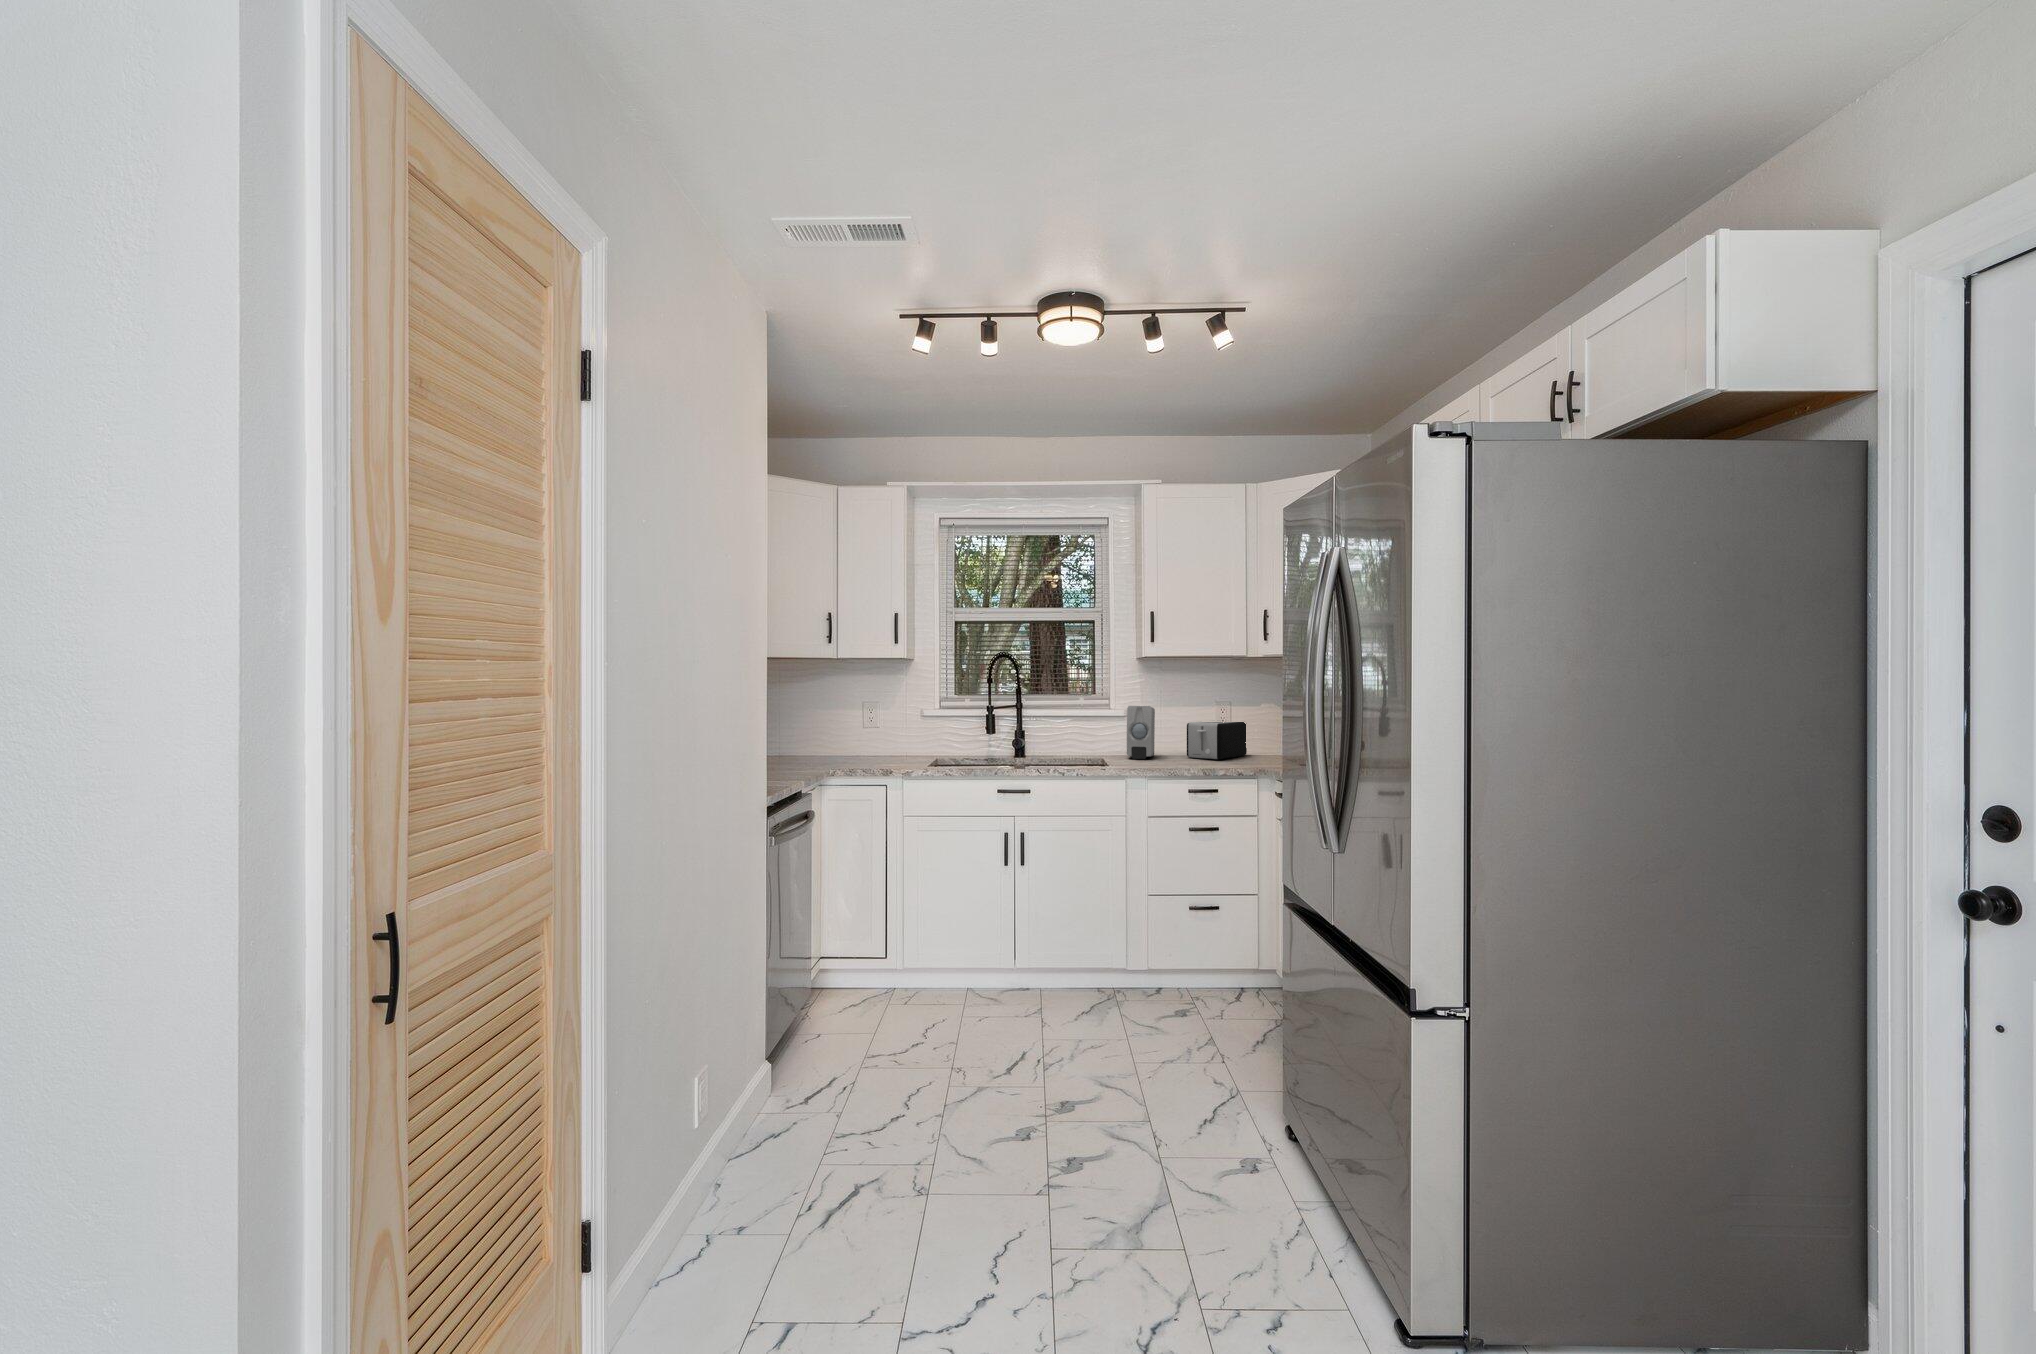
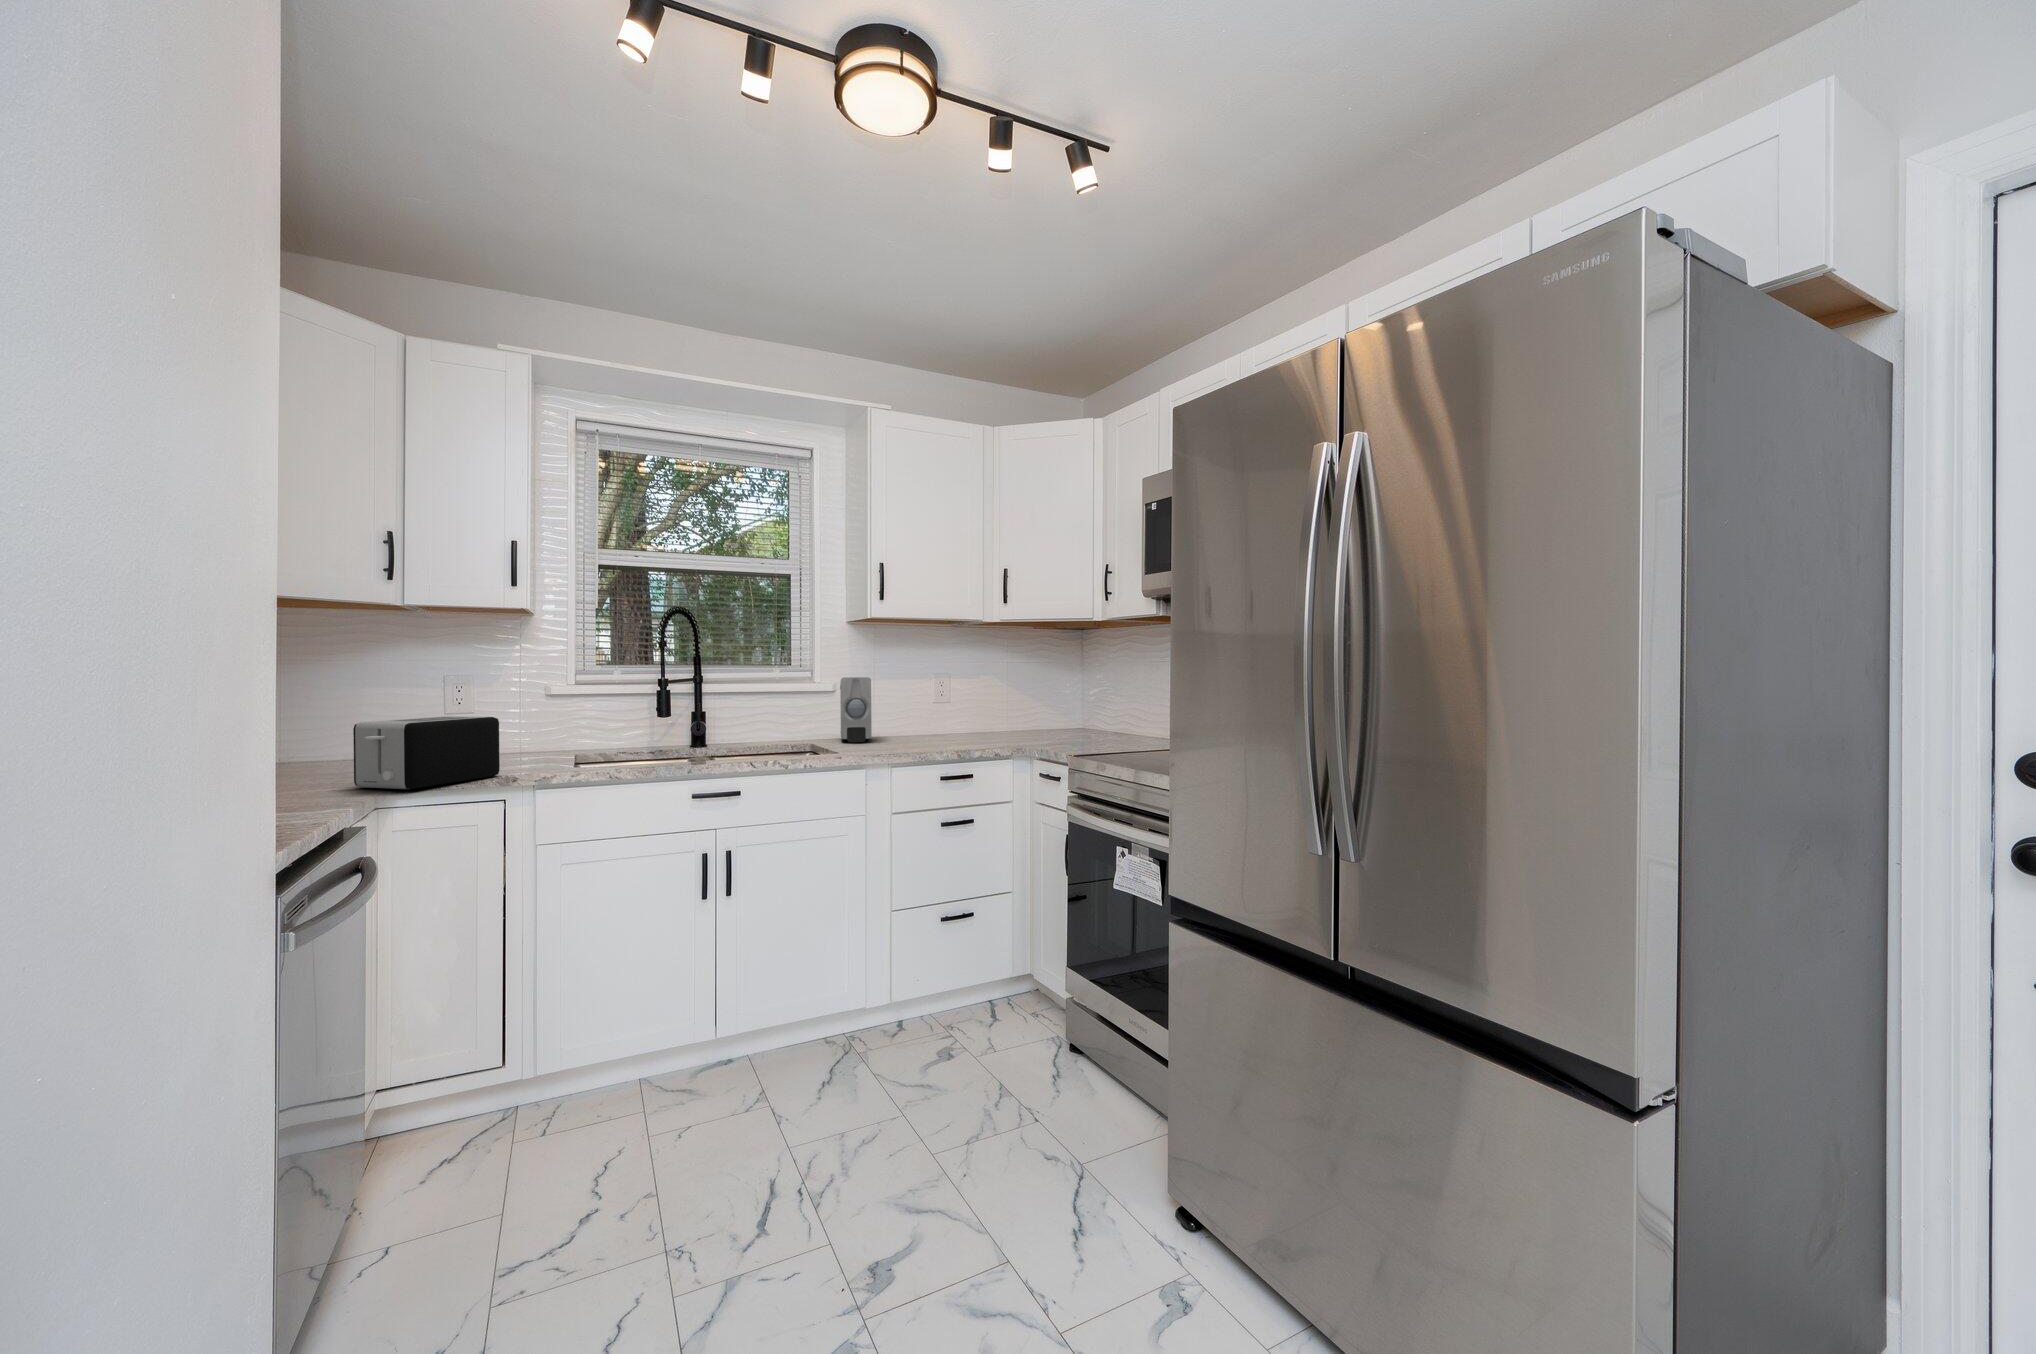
toaster: present [1187,720,1247,759] -> present [353,716,500,789]

